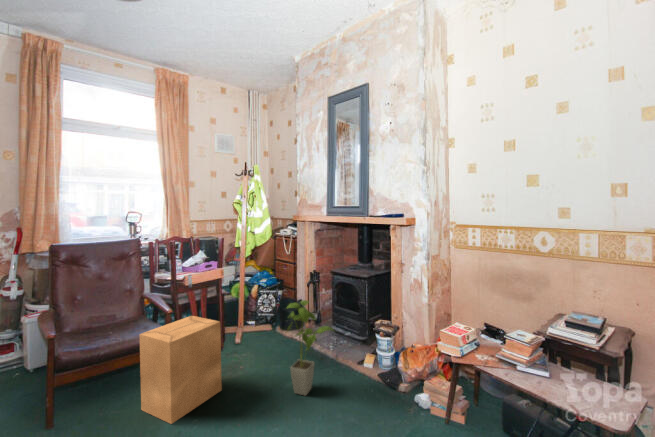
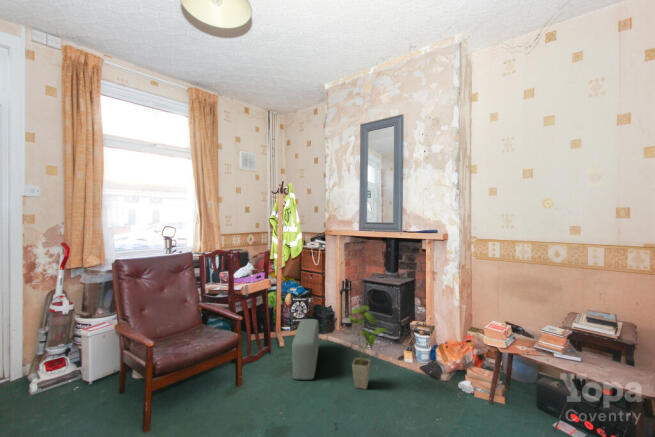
pouf: none [230,313,277,381] -> present [292,319,319,380]
cardboard box: present [140,316,222,424] -> none [226,322,290,419]

